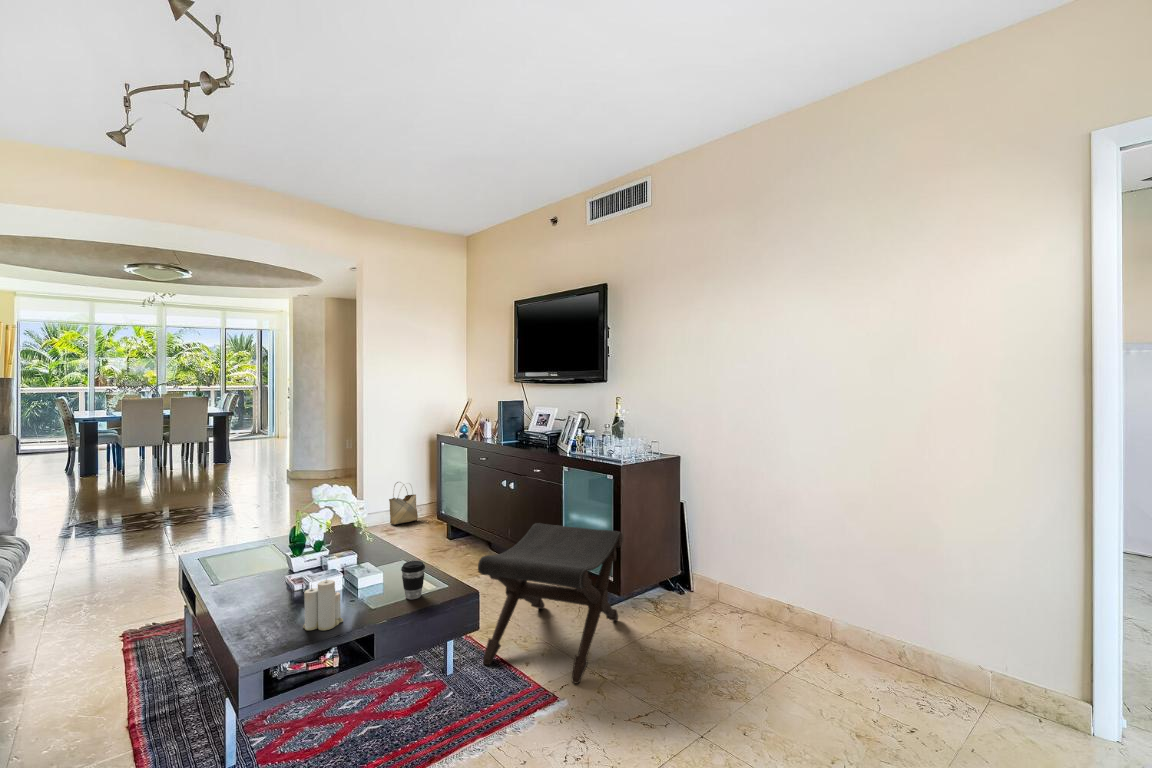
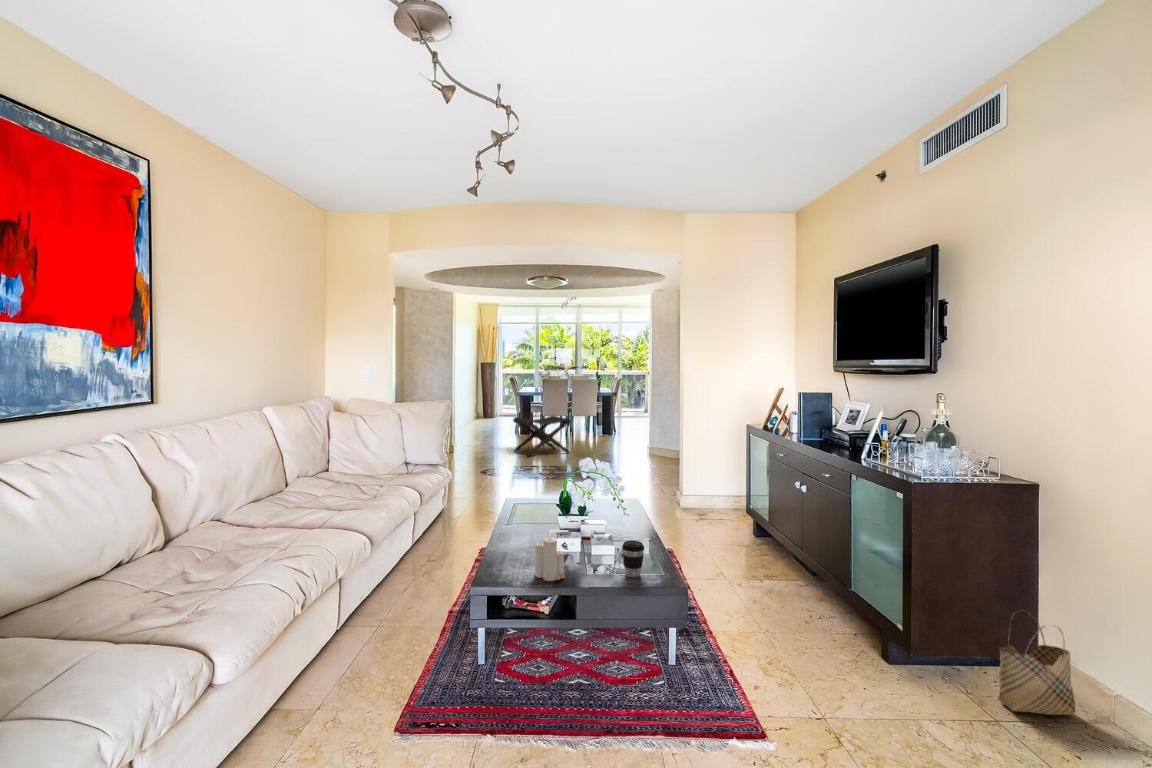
woven basket: present [389,482,418,524] -> present [998,610,1075,715]
footstool: present [478,523,623,684] -> present [513,416,571,456]

